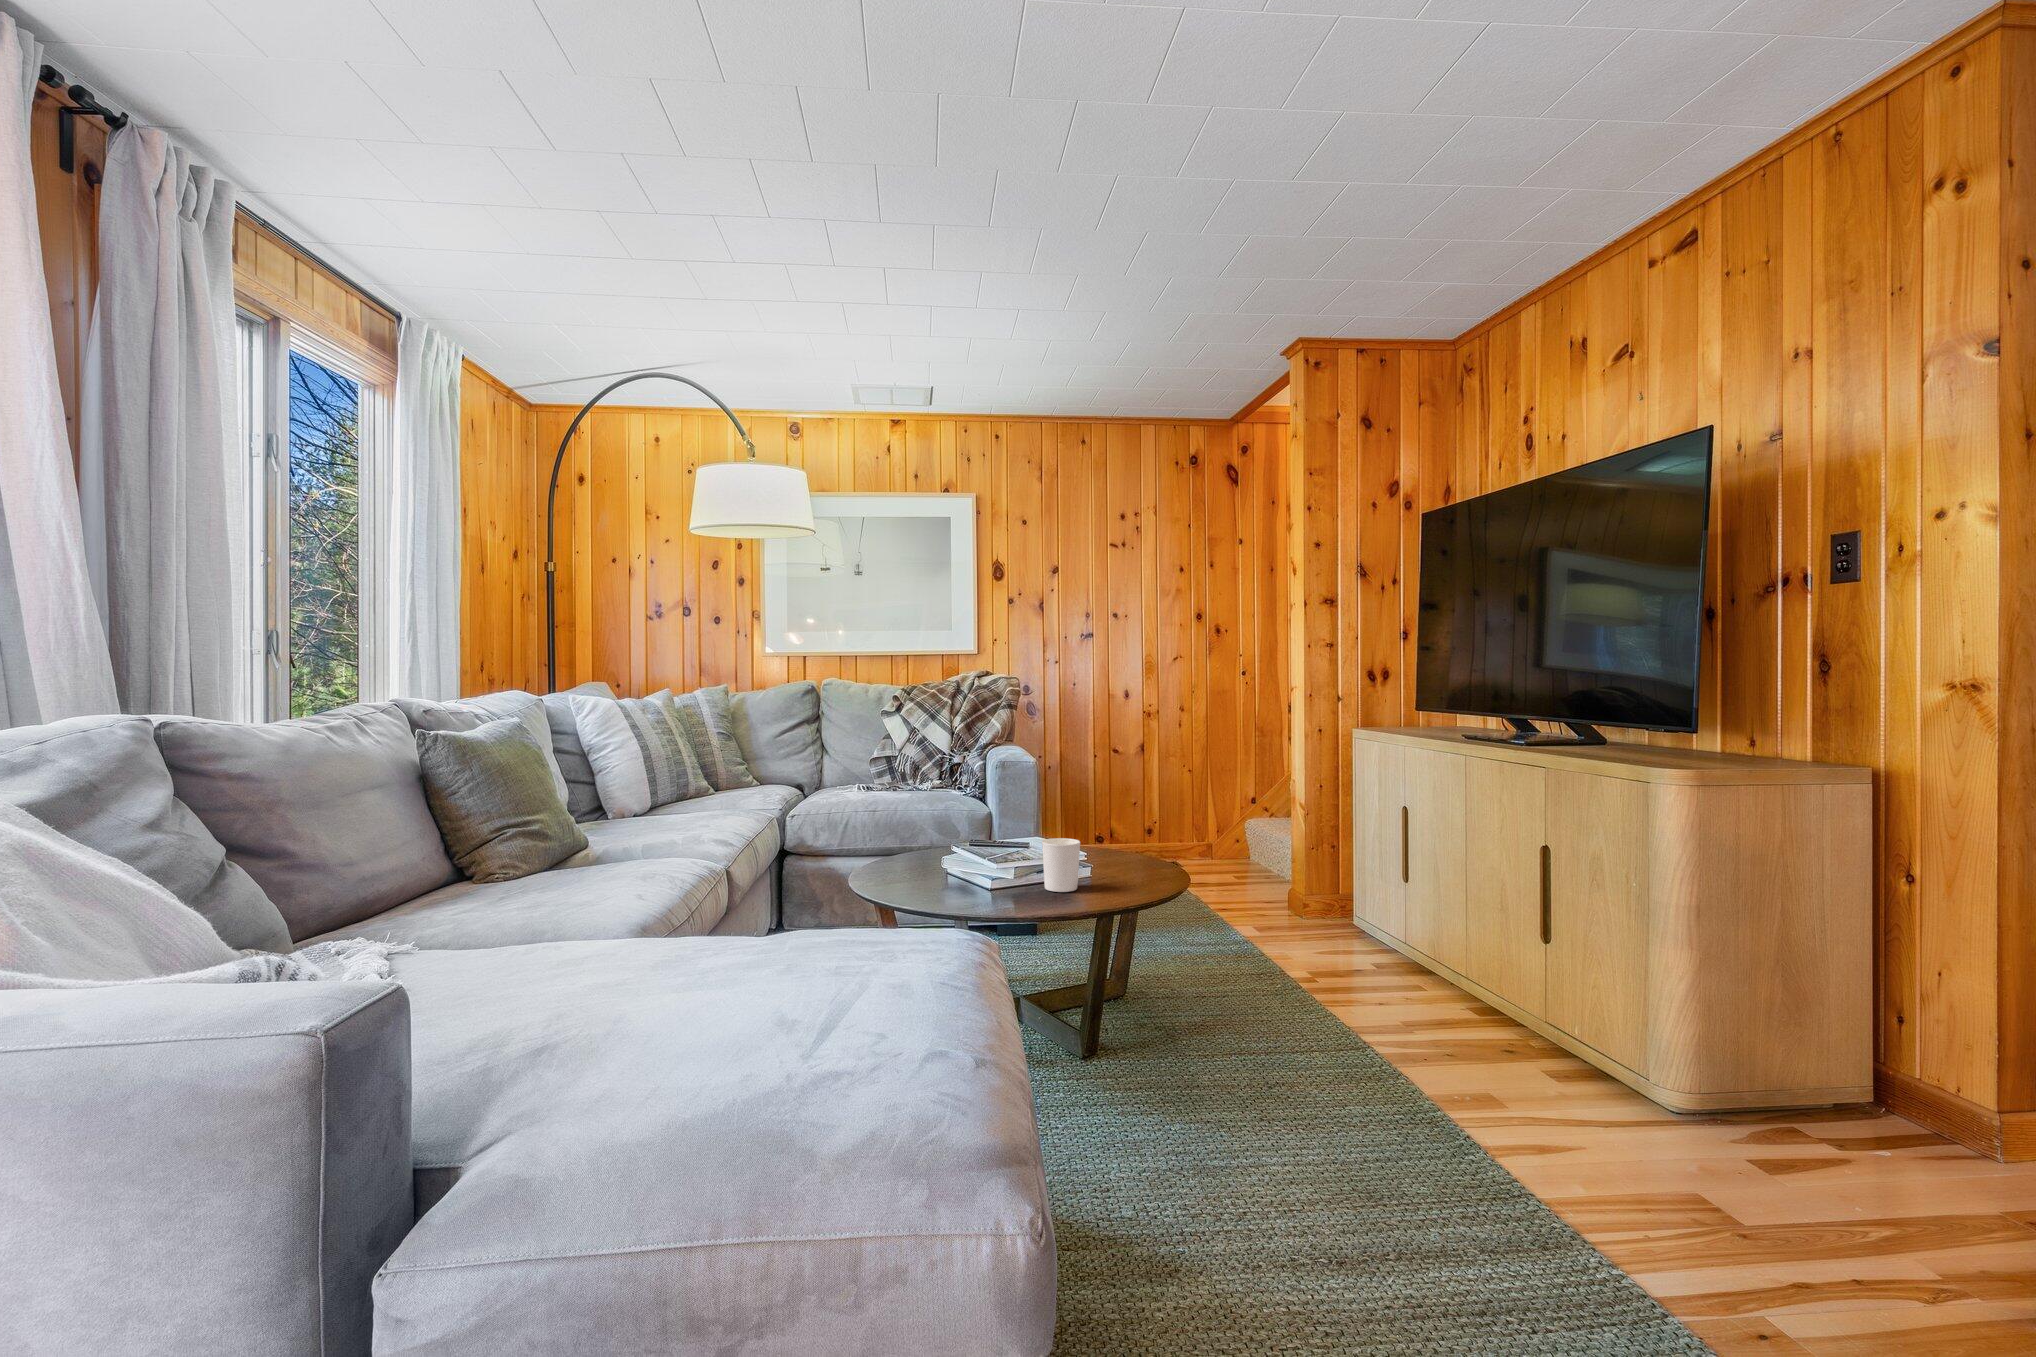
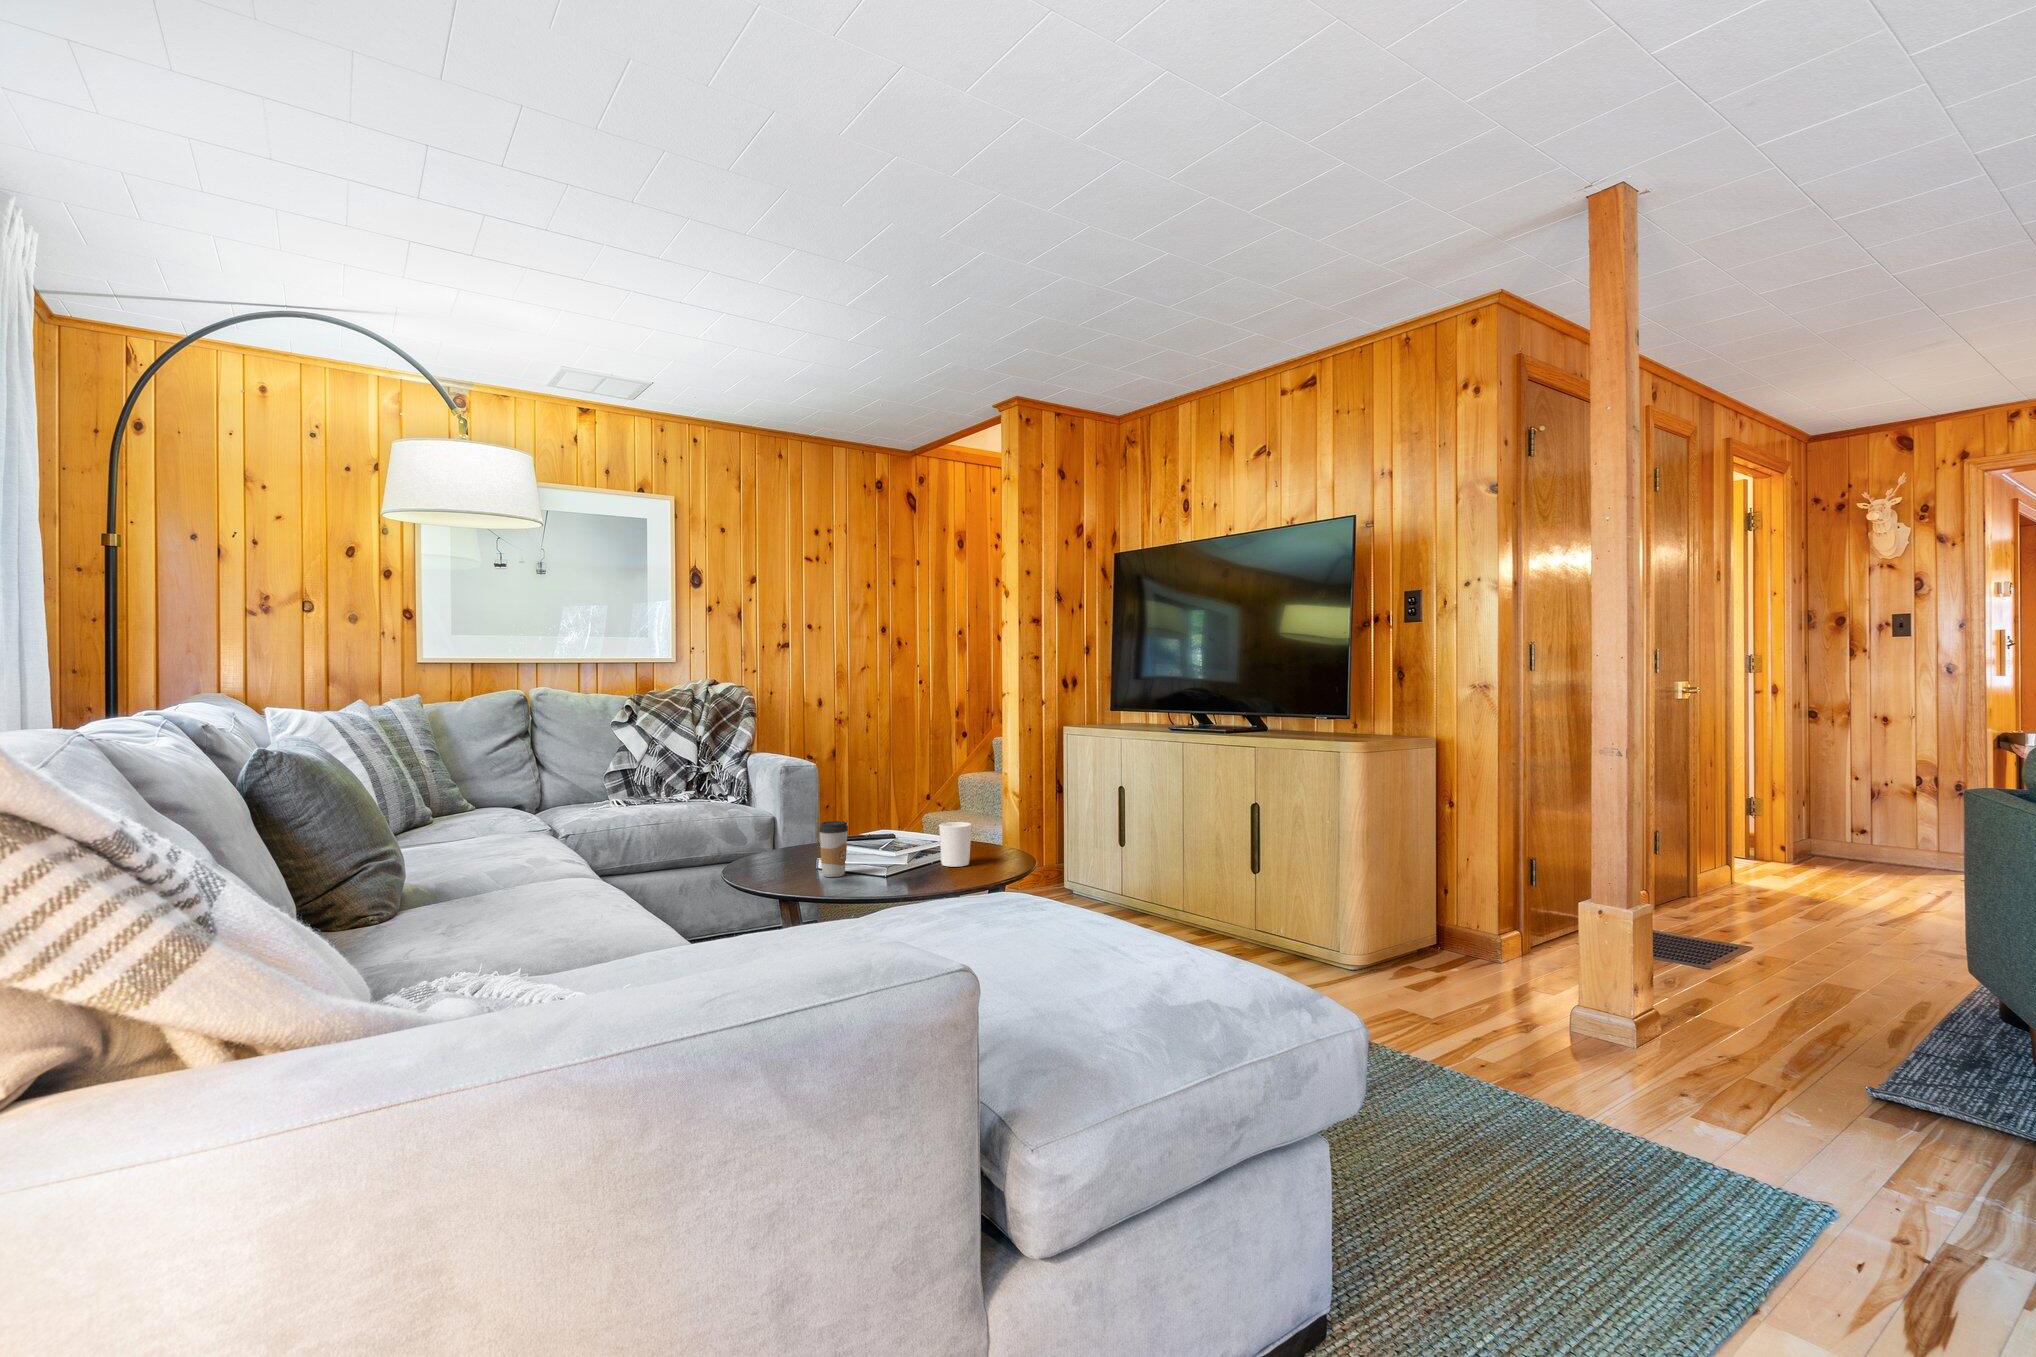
coffee cup: none [907,825,939,887] -> present [819,821,848,877]

